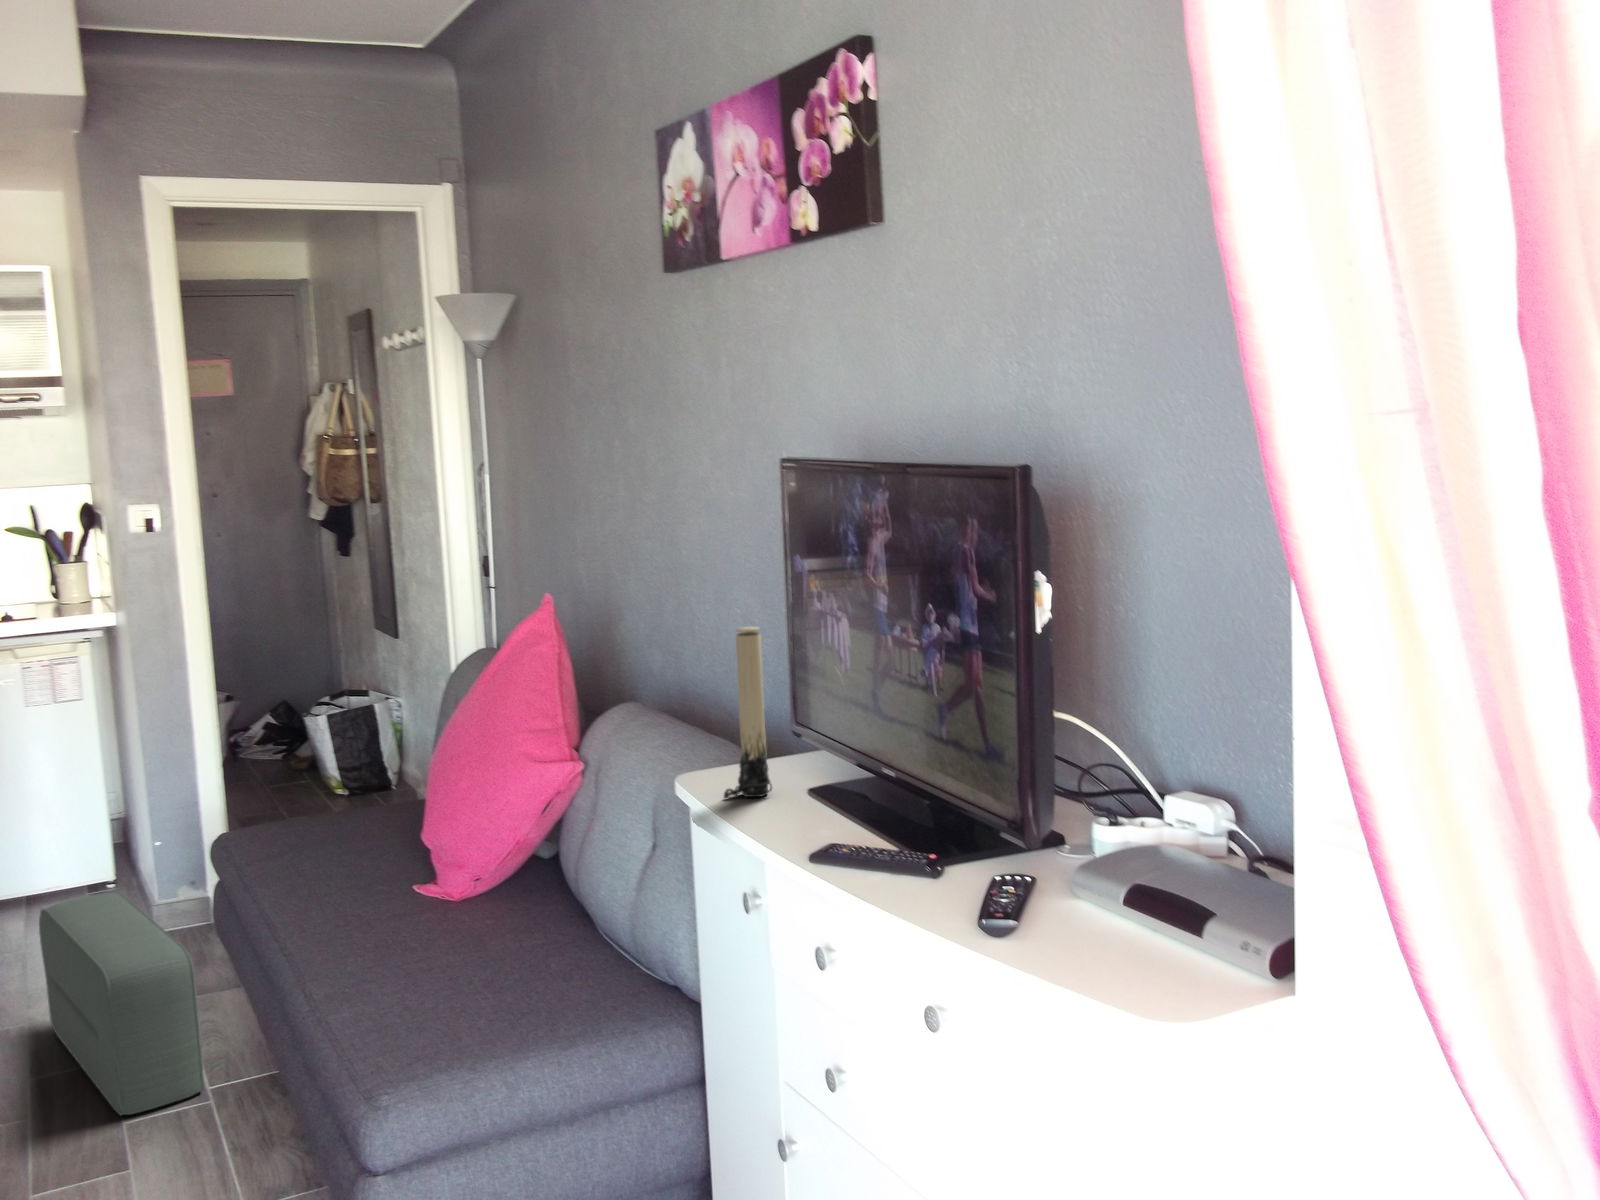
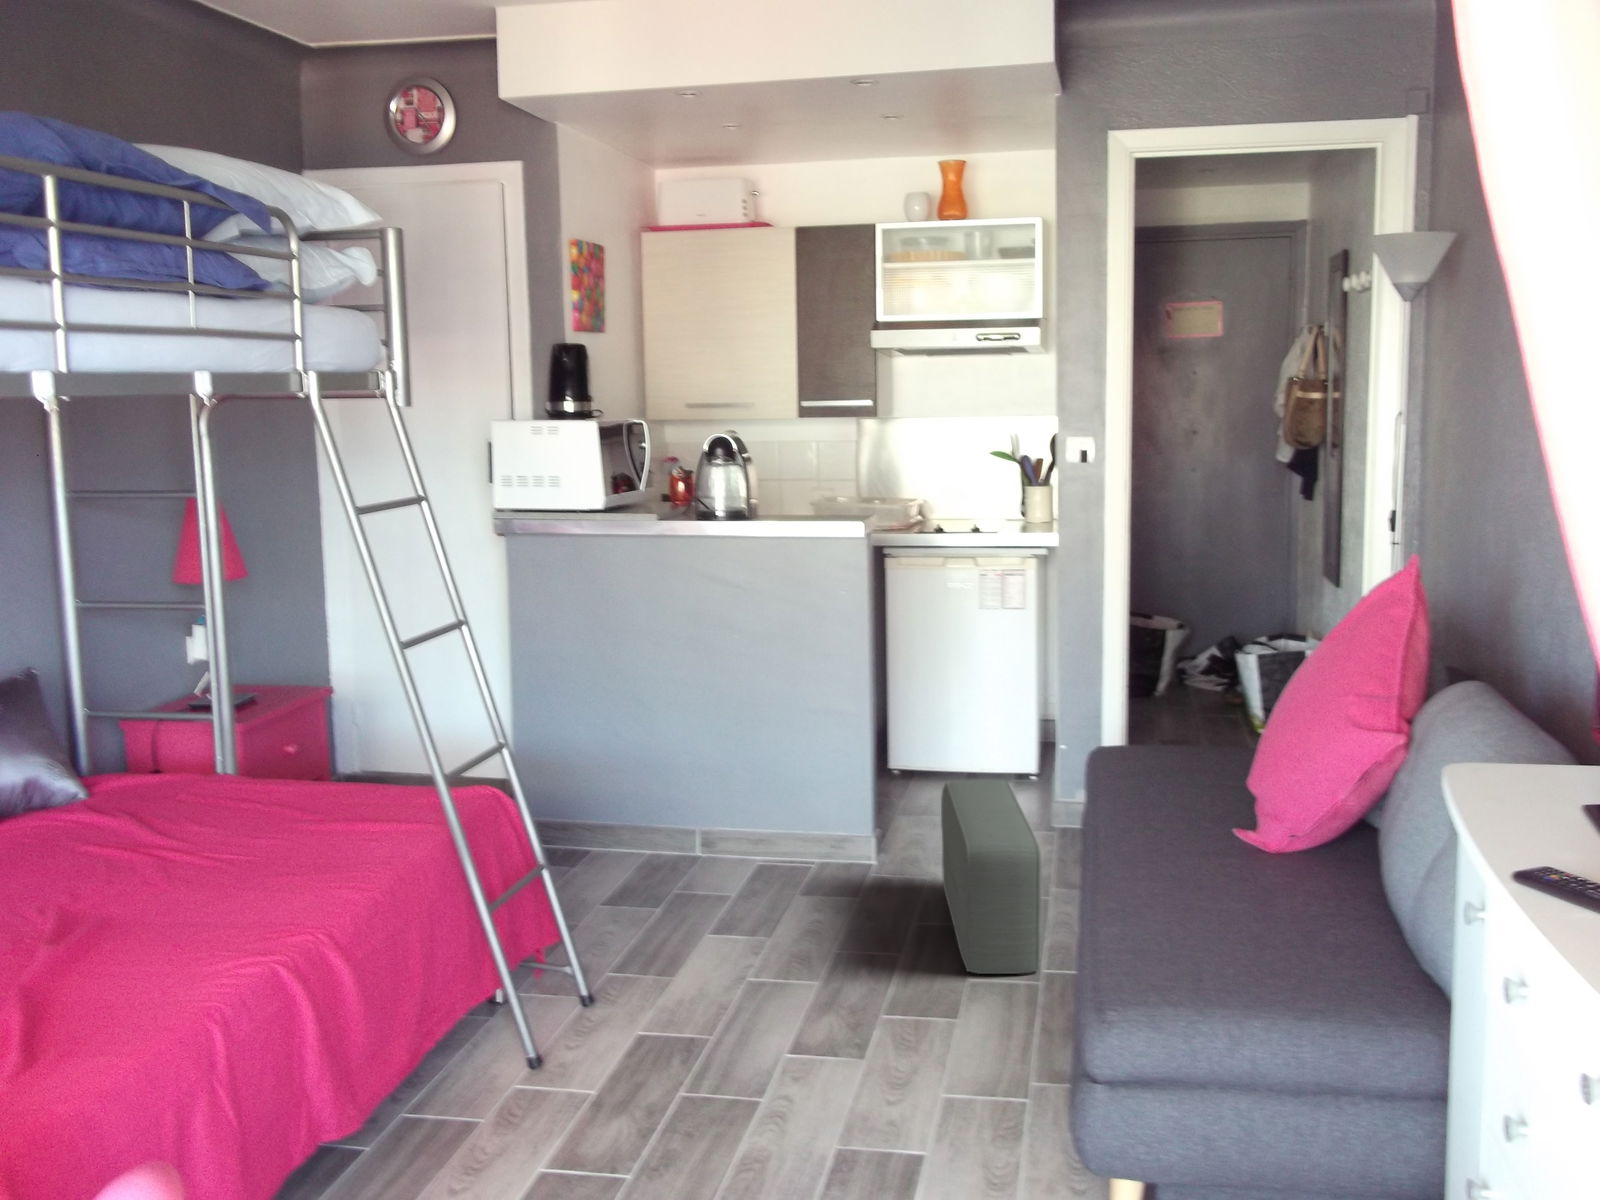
candle: present [724,627,772,799] -> none [1490,609,1557,804]

